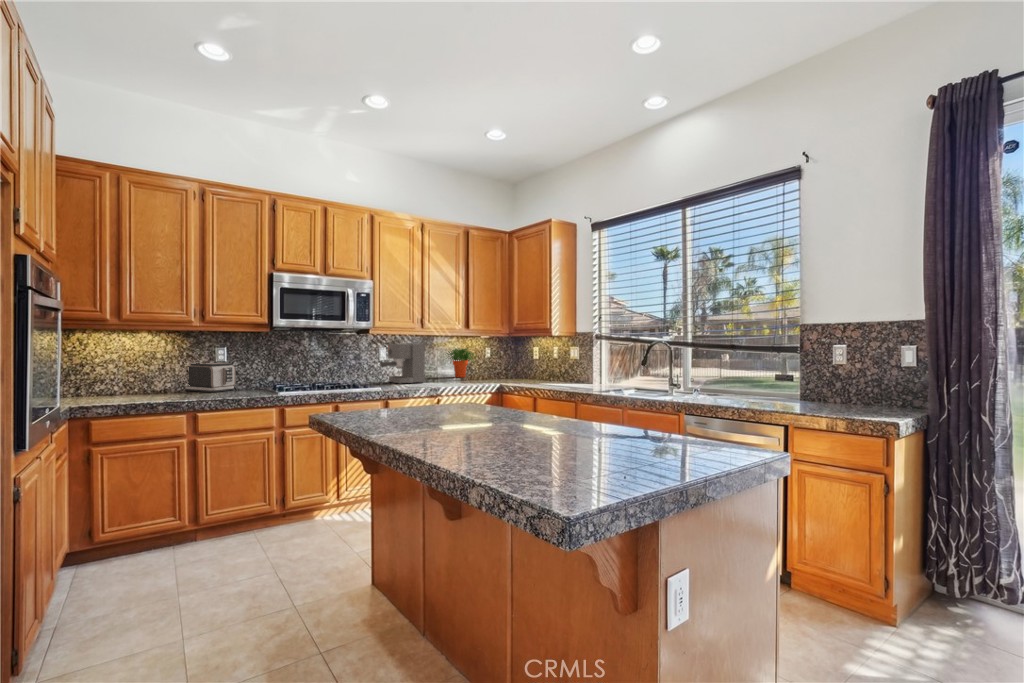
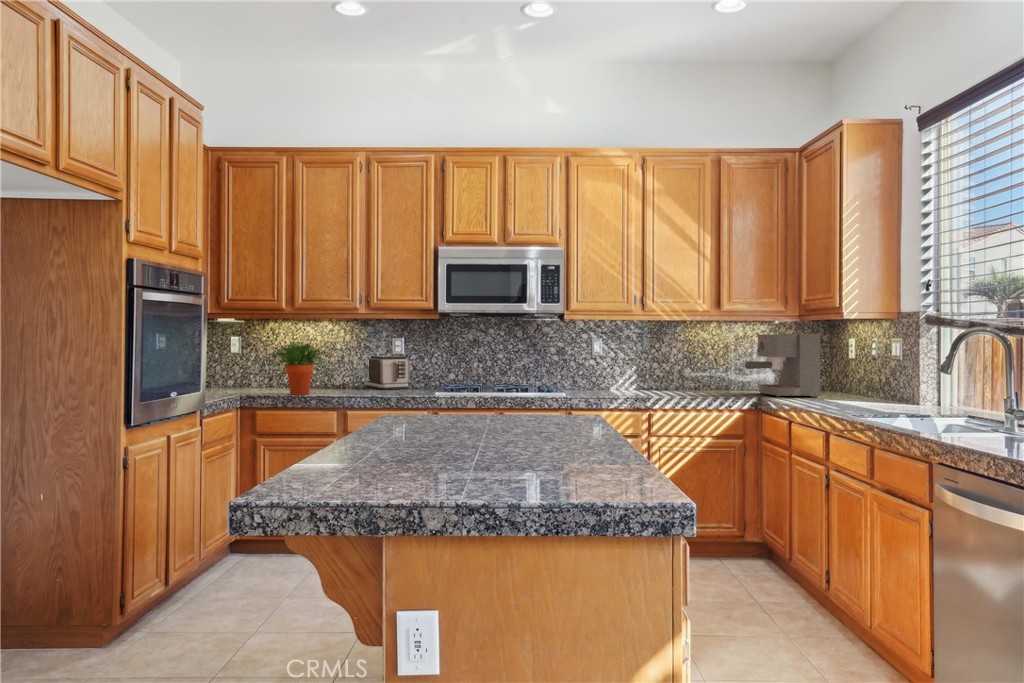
coffee maker: present [380,343,425,384] -> present [745,334,821,397]
potted plant: present [447,348,474,378] -> present [272,343,324,395]

